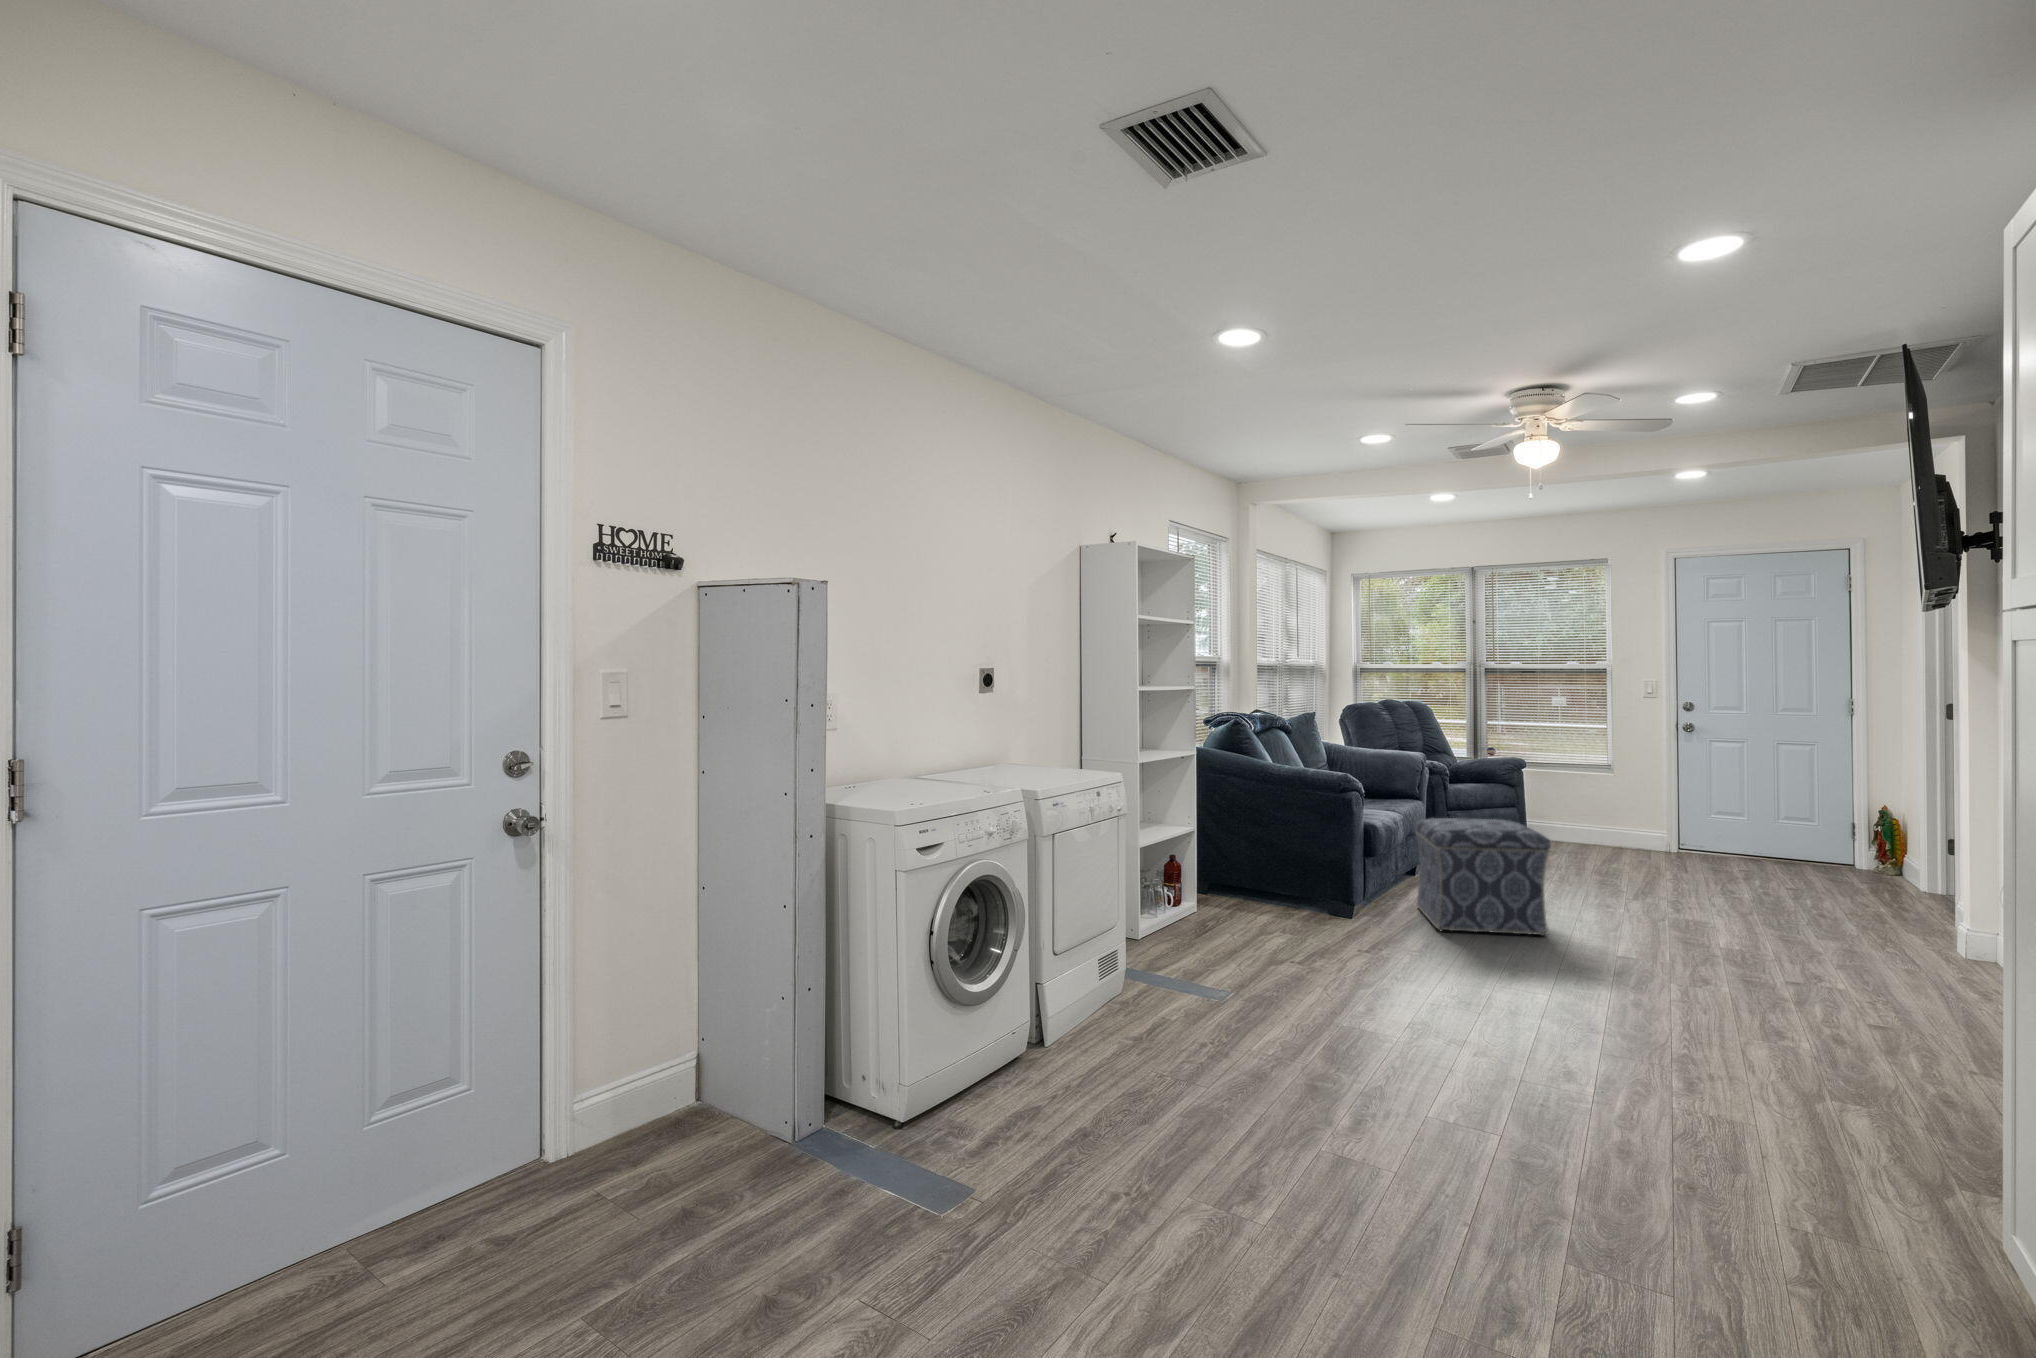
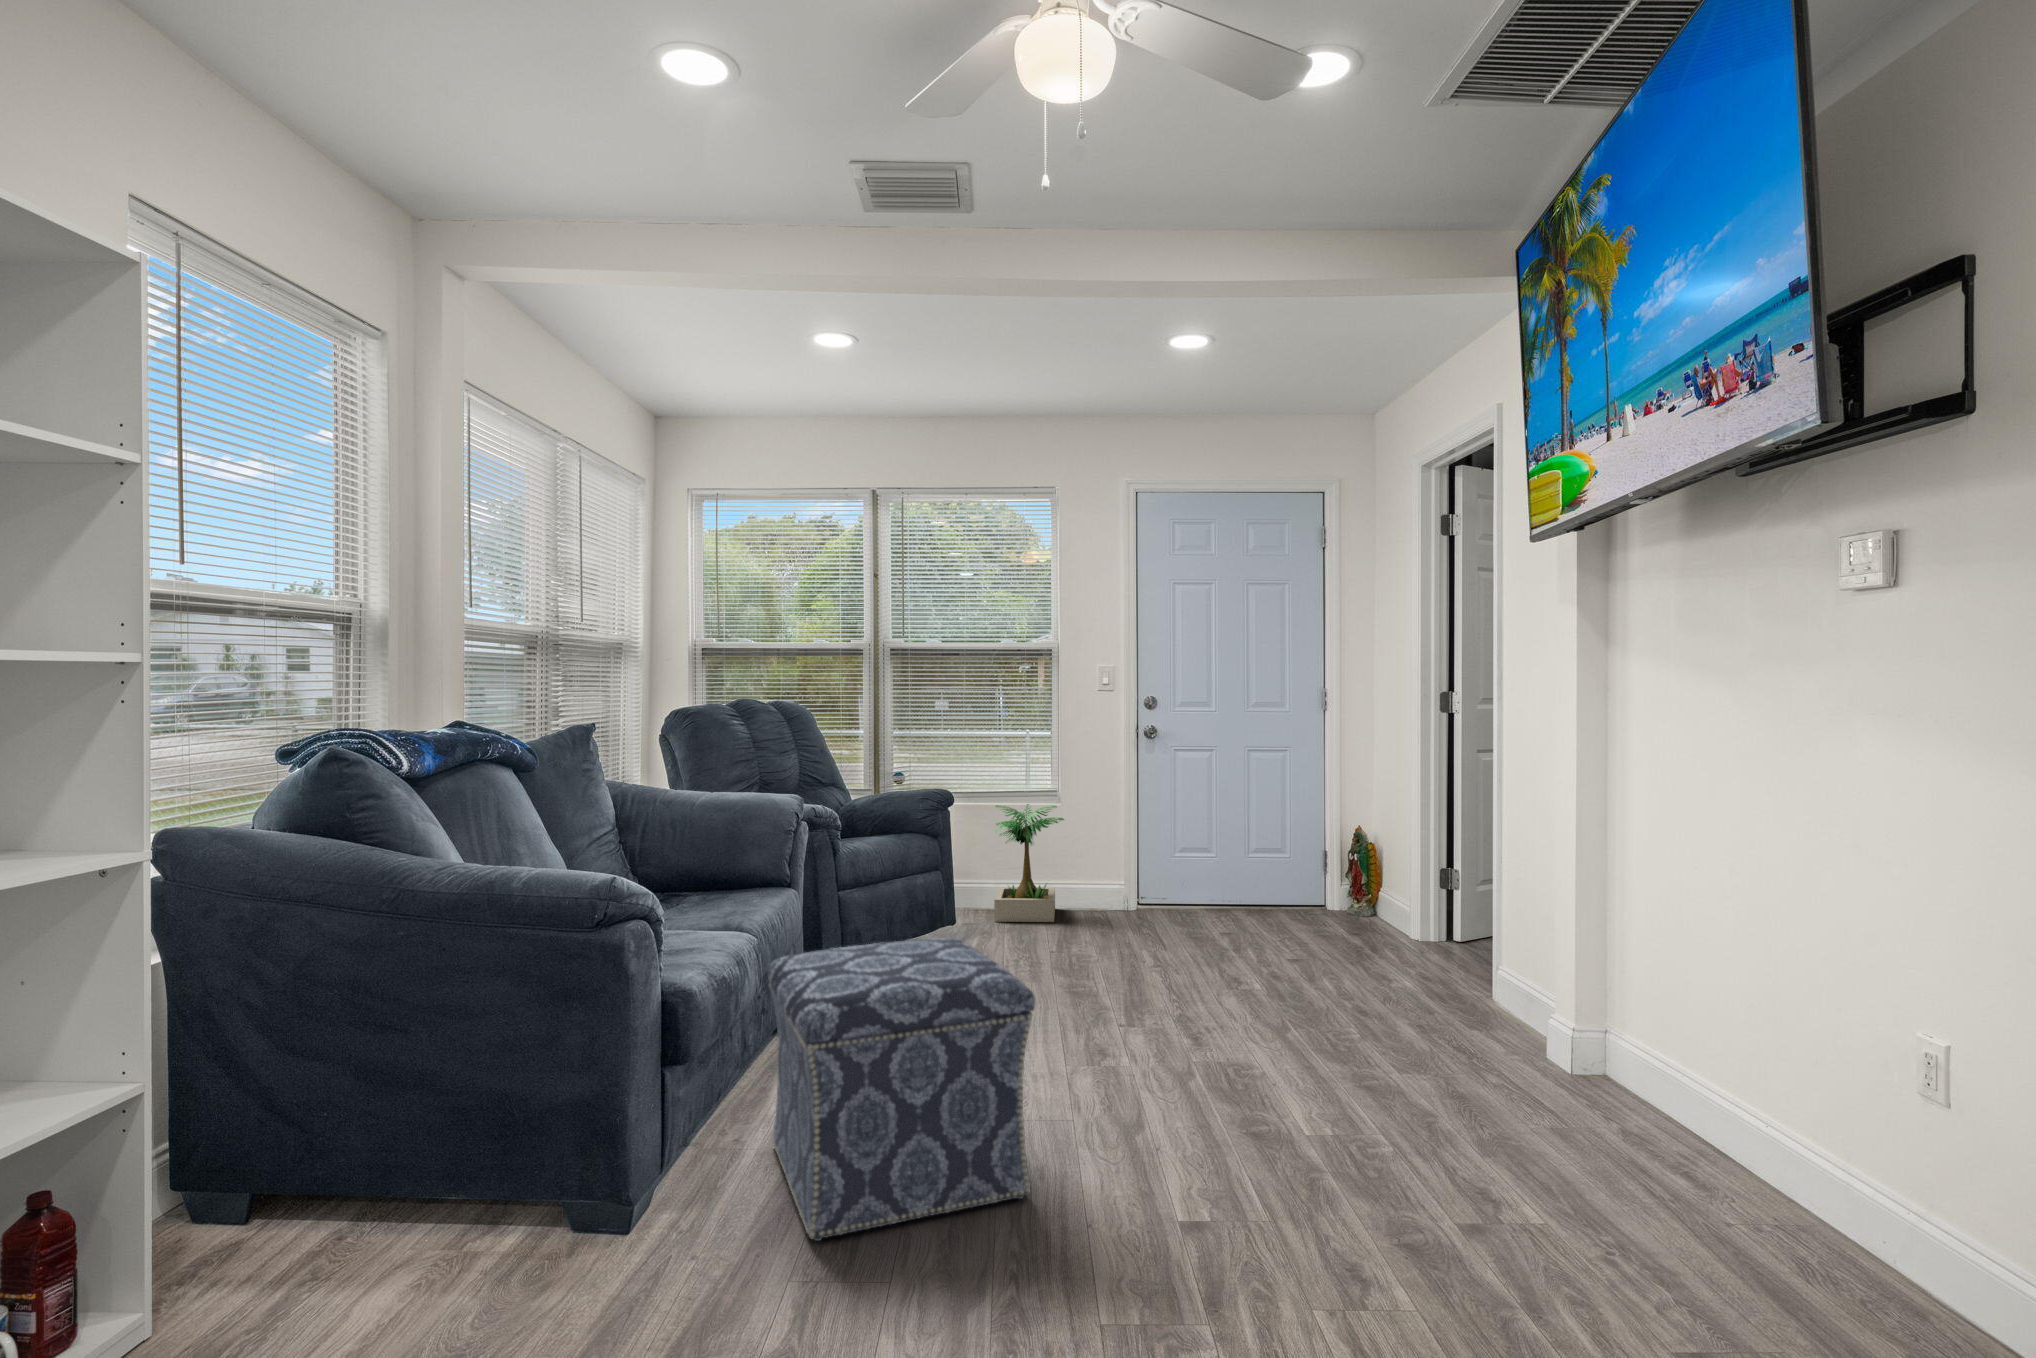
potted plant: none [1556,772,1622,852] -> present [994,804,1065,922]

